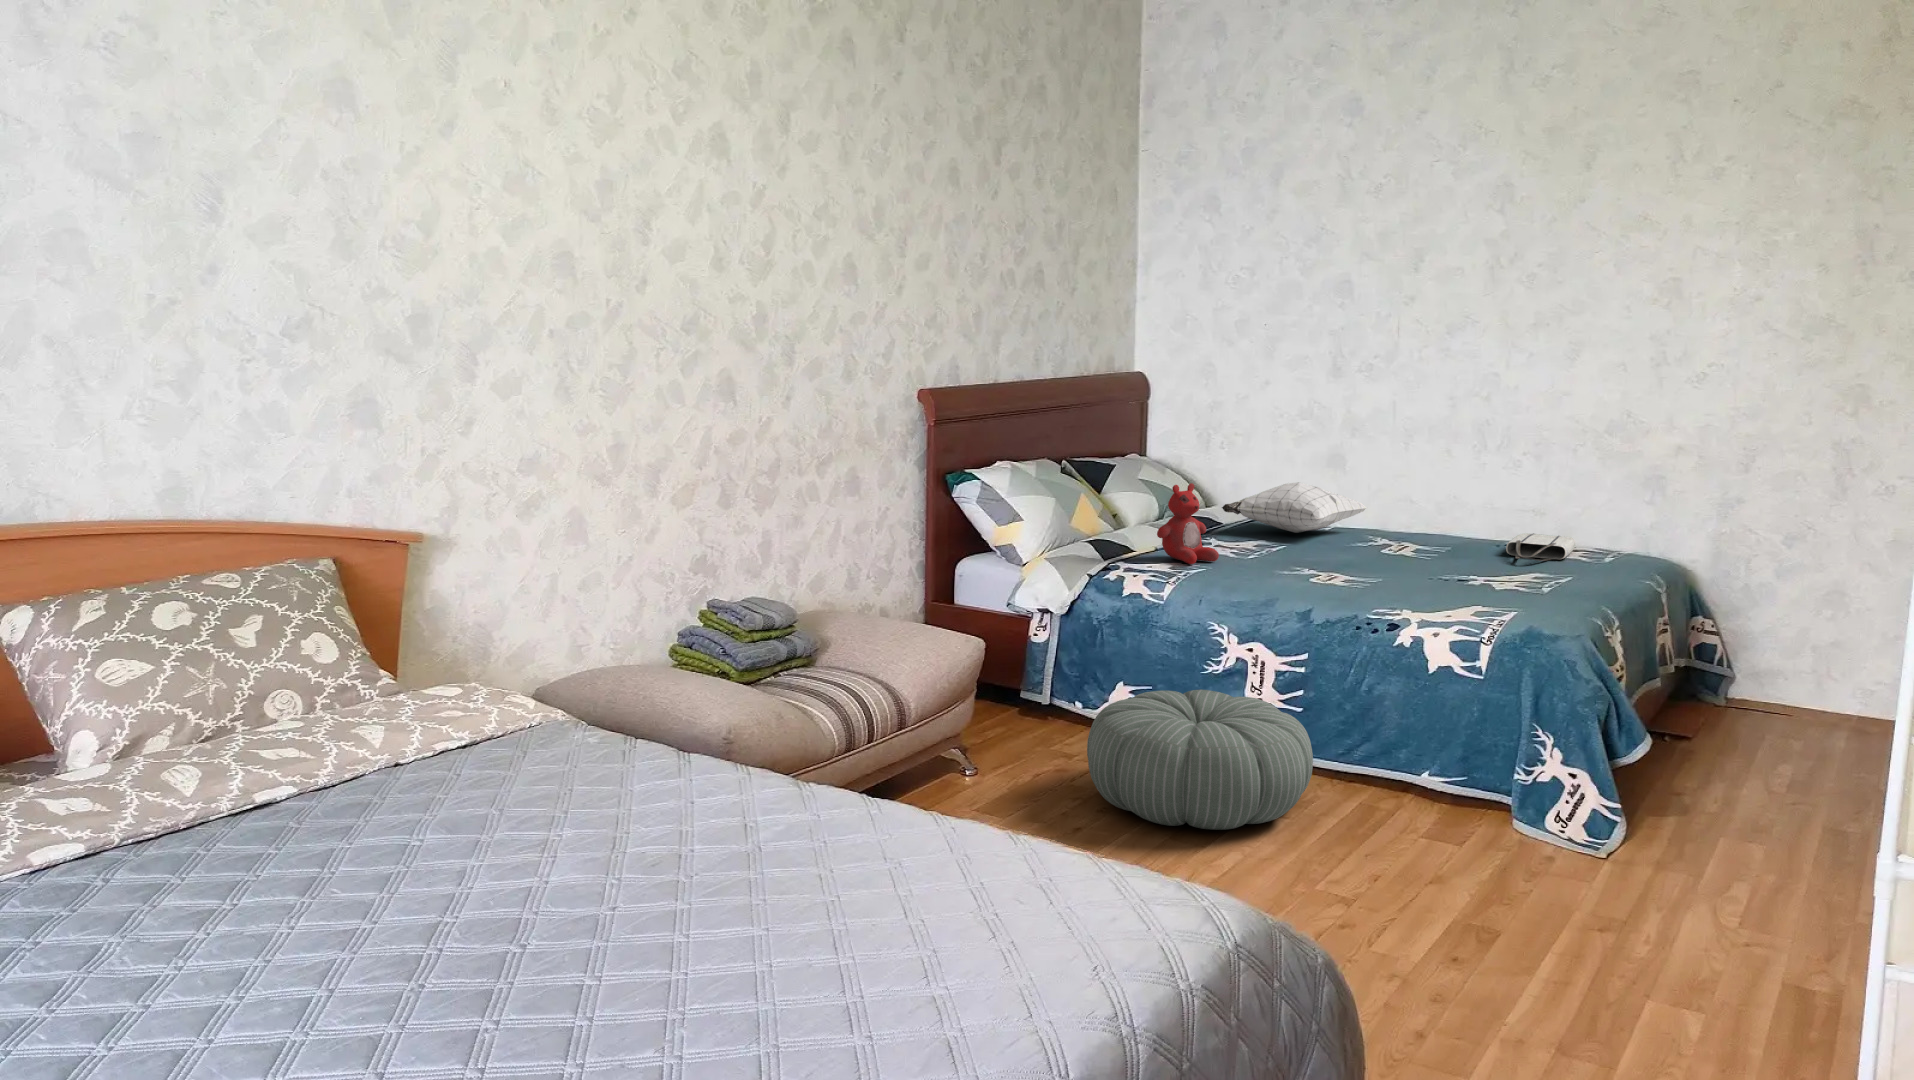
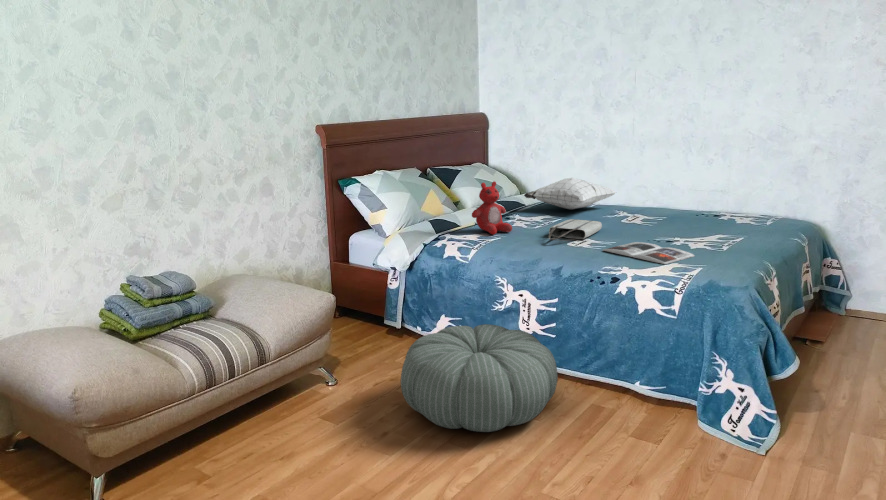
tote bag: present [1506,533,1575,561] -> present [548,219,602,241]
magazine: none [1366,579,1504,608] -> present [604,242,694,264]

